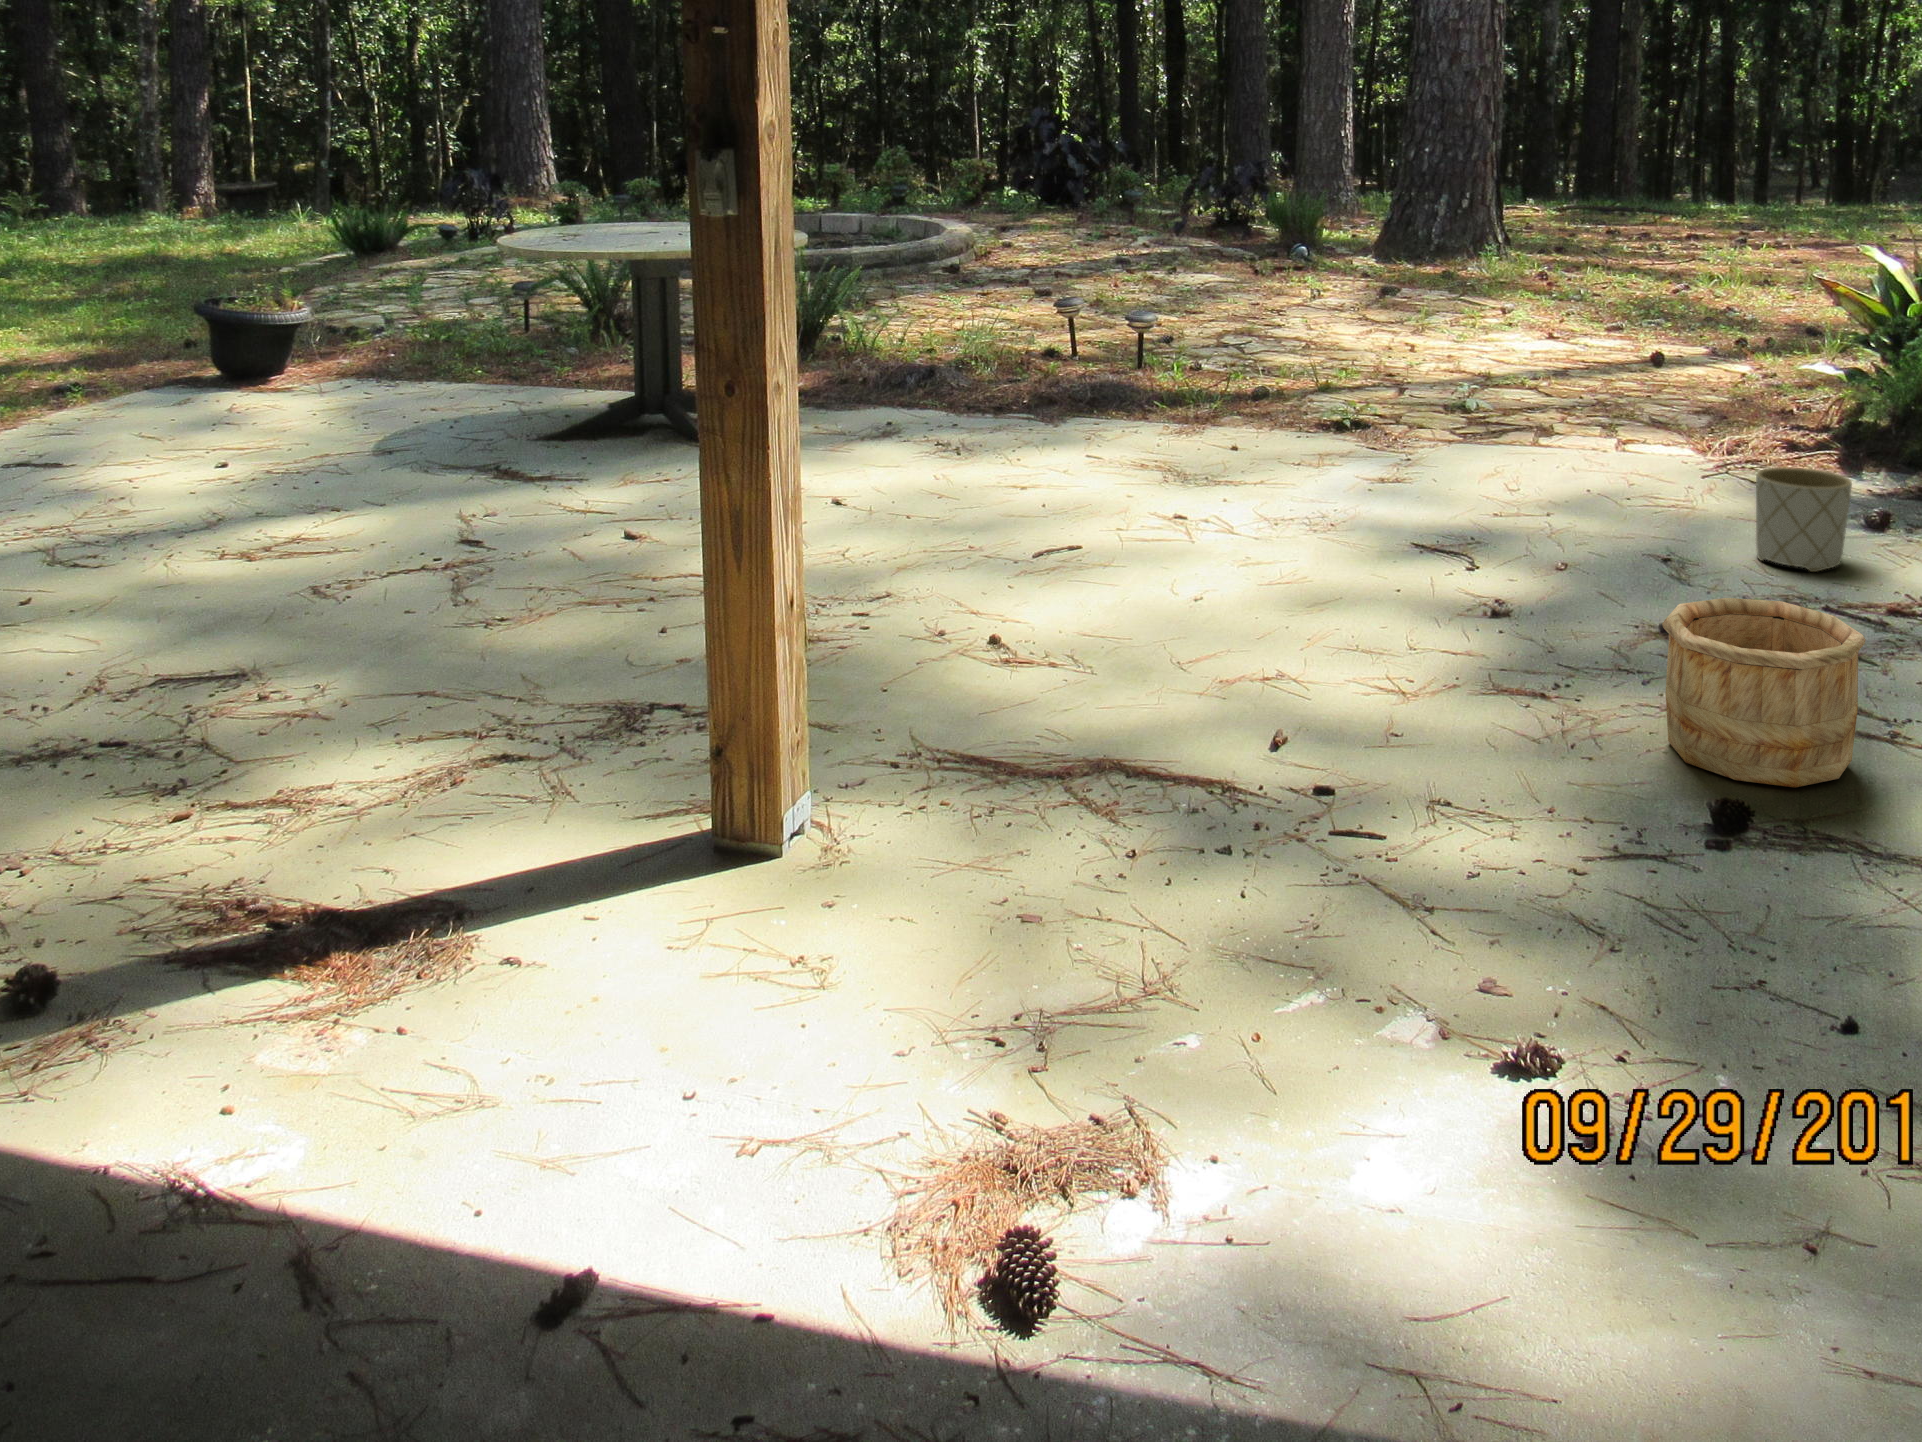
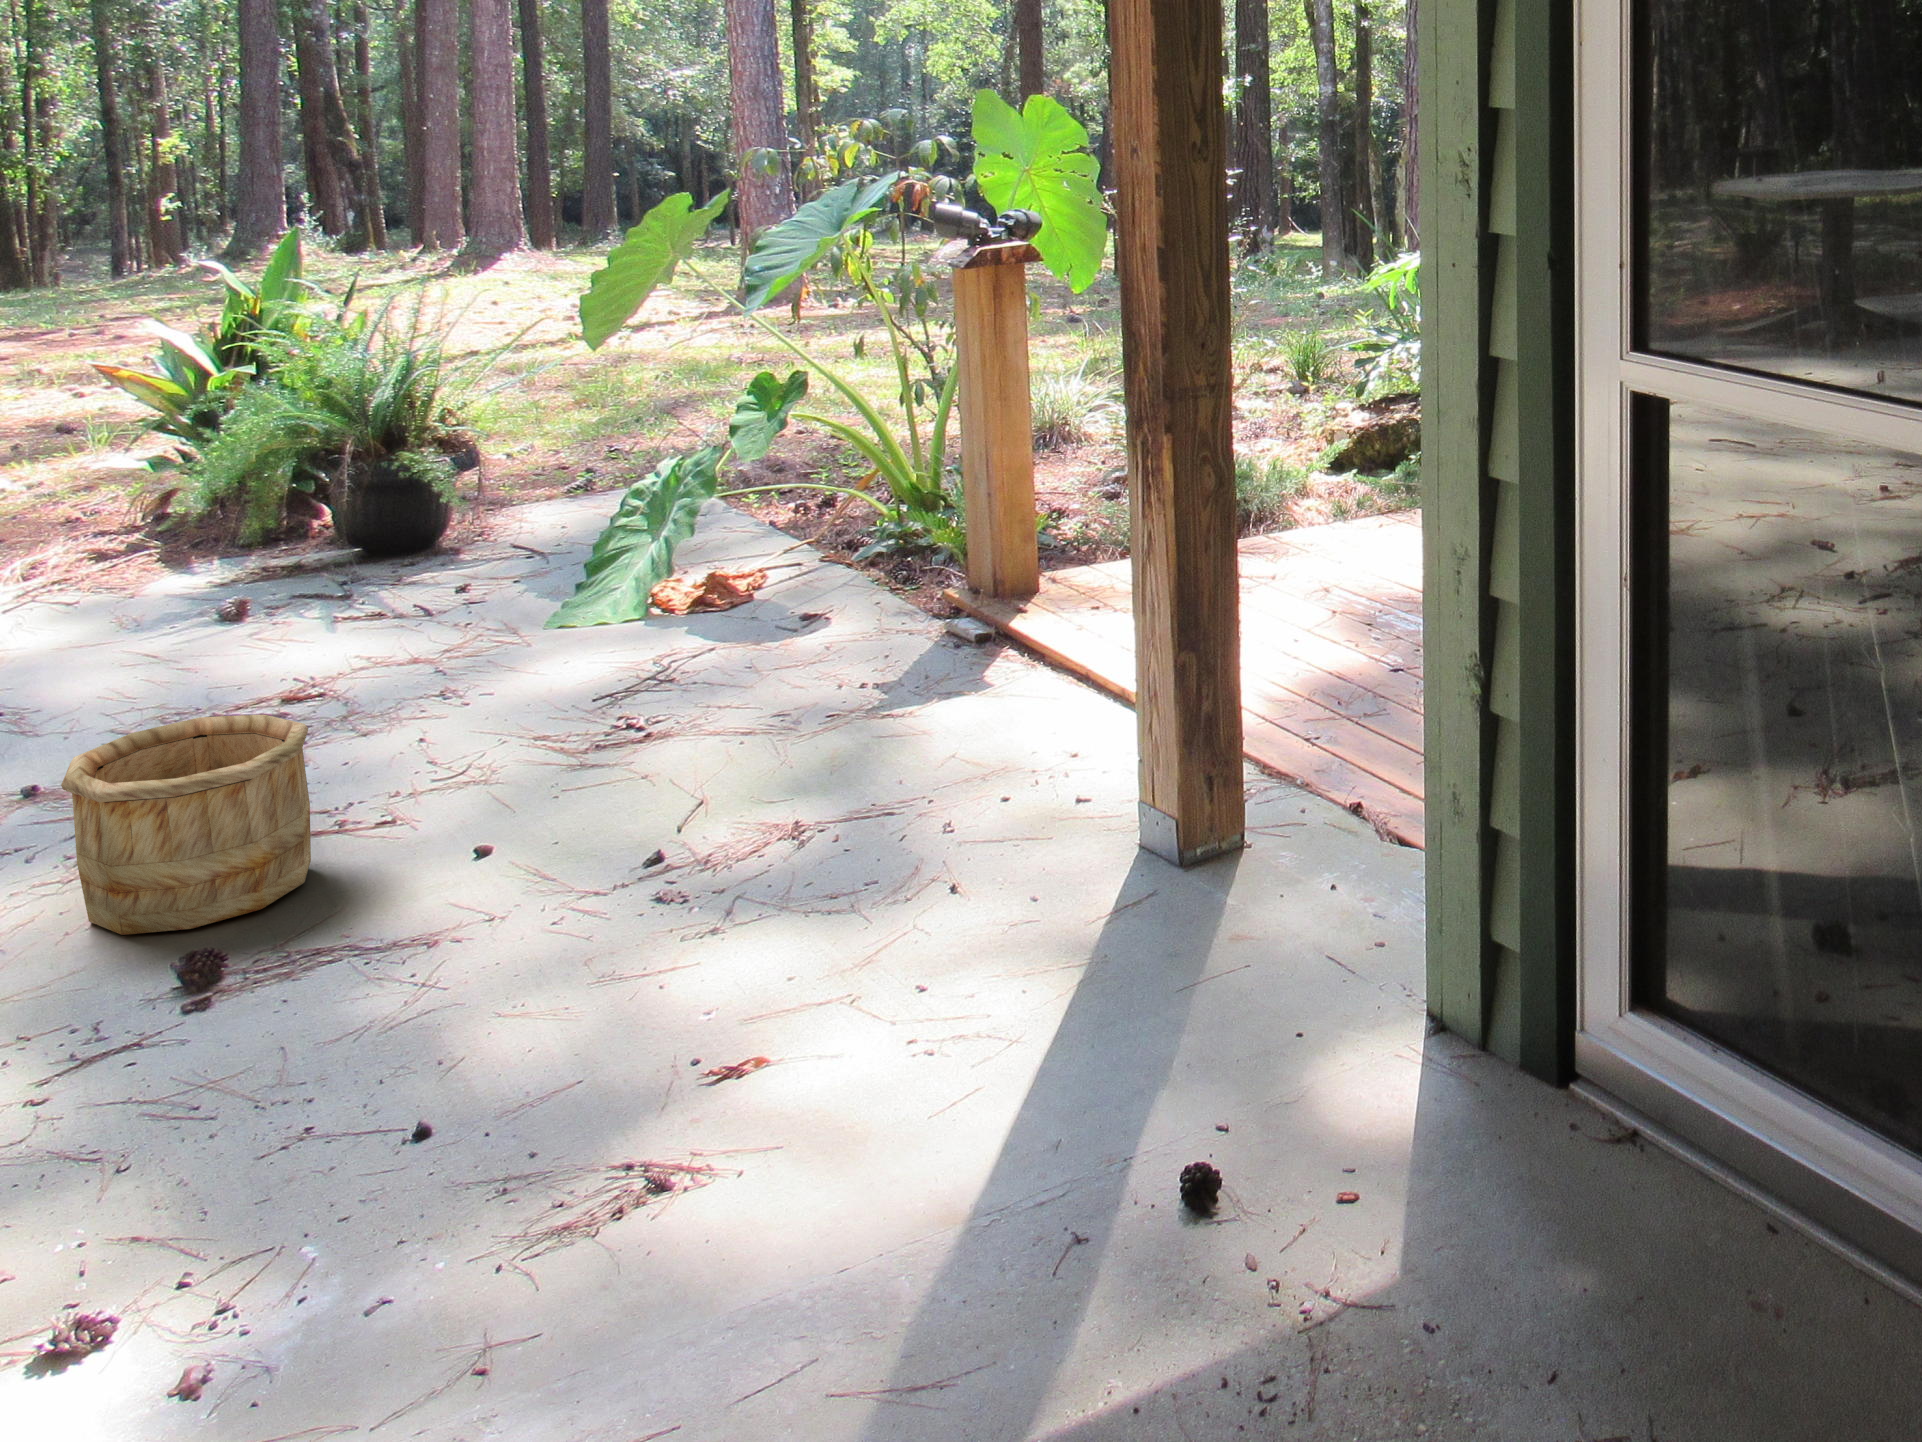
planter: present [1756,467,1852,572] -> none [93,571,214,693]

